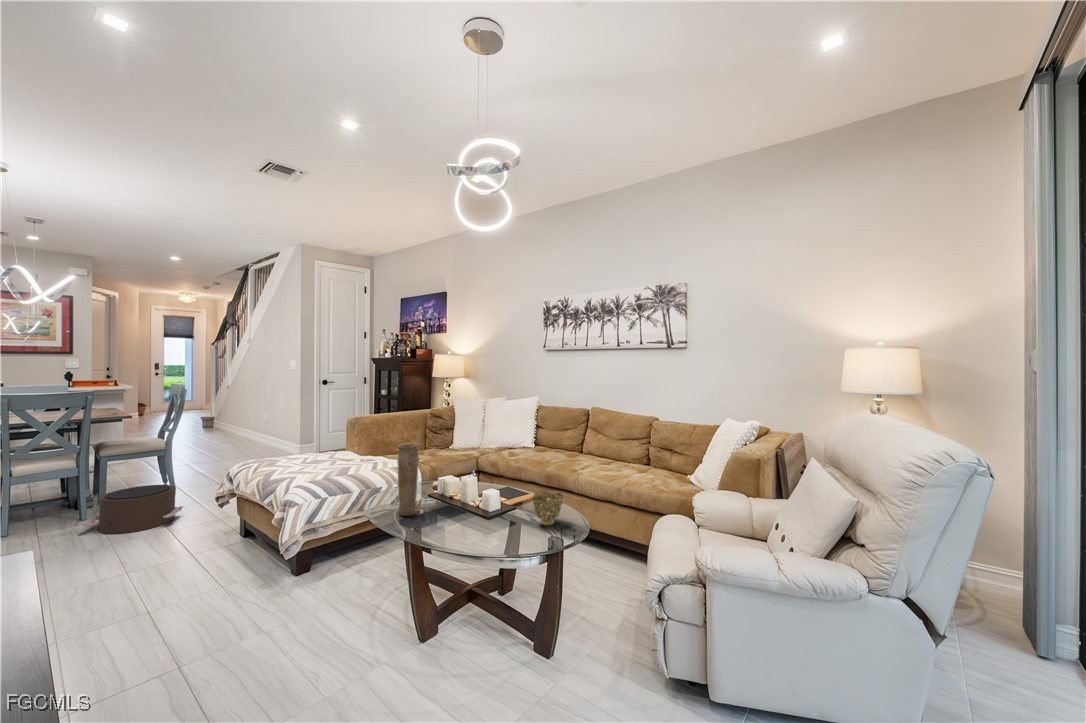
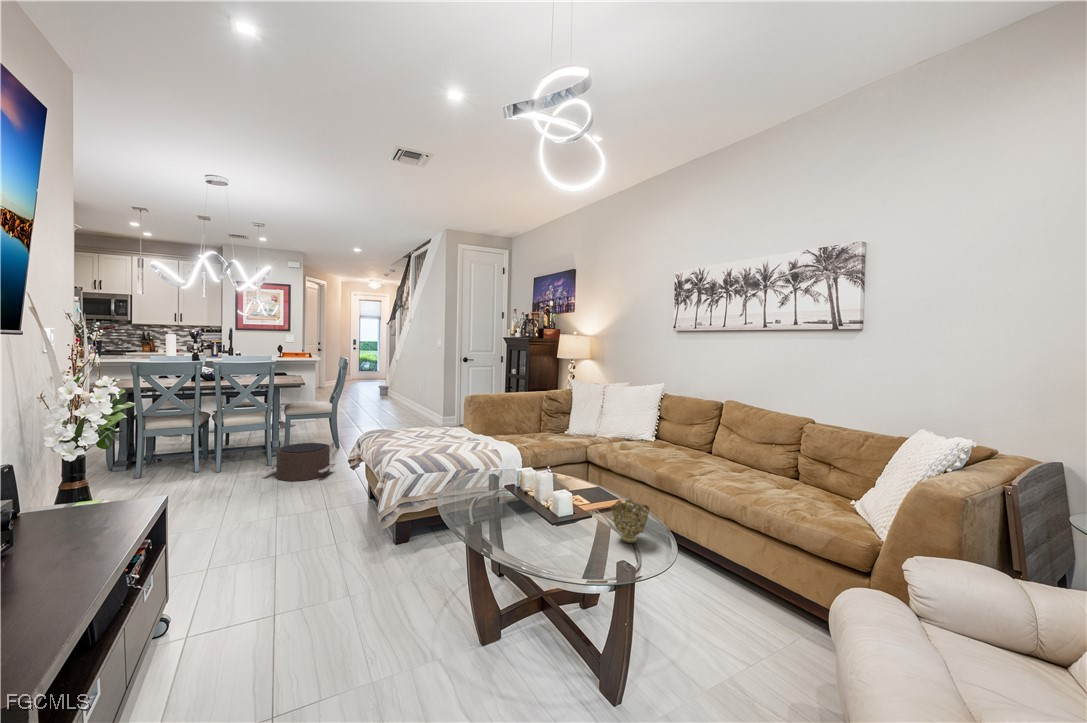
vase: present [397,443,419,516] -> none [473,428,497,505]

